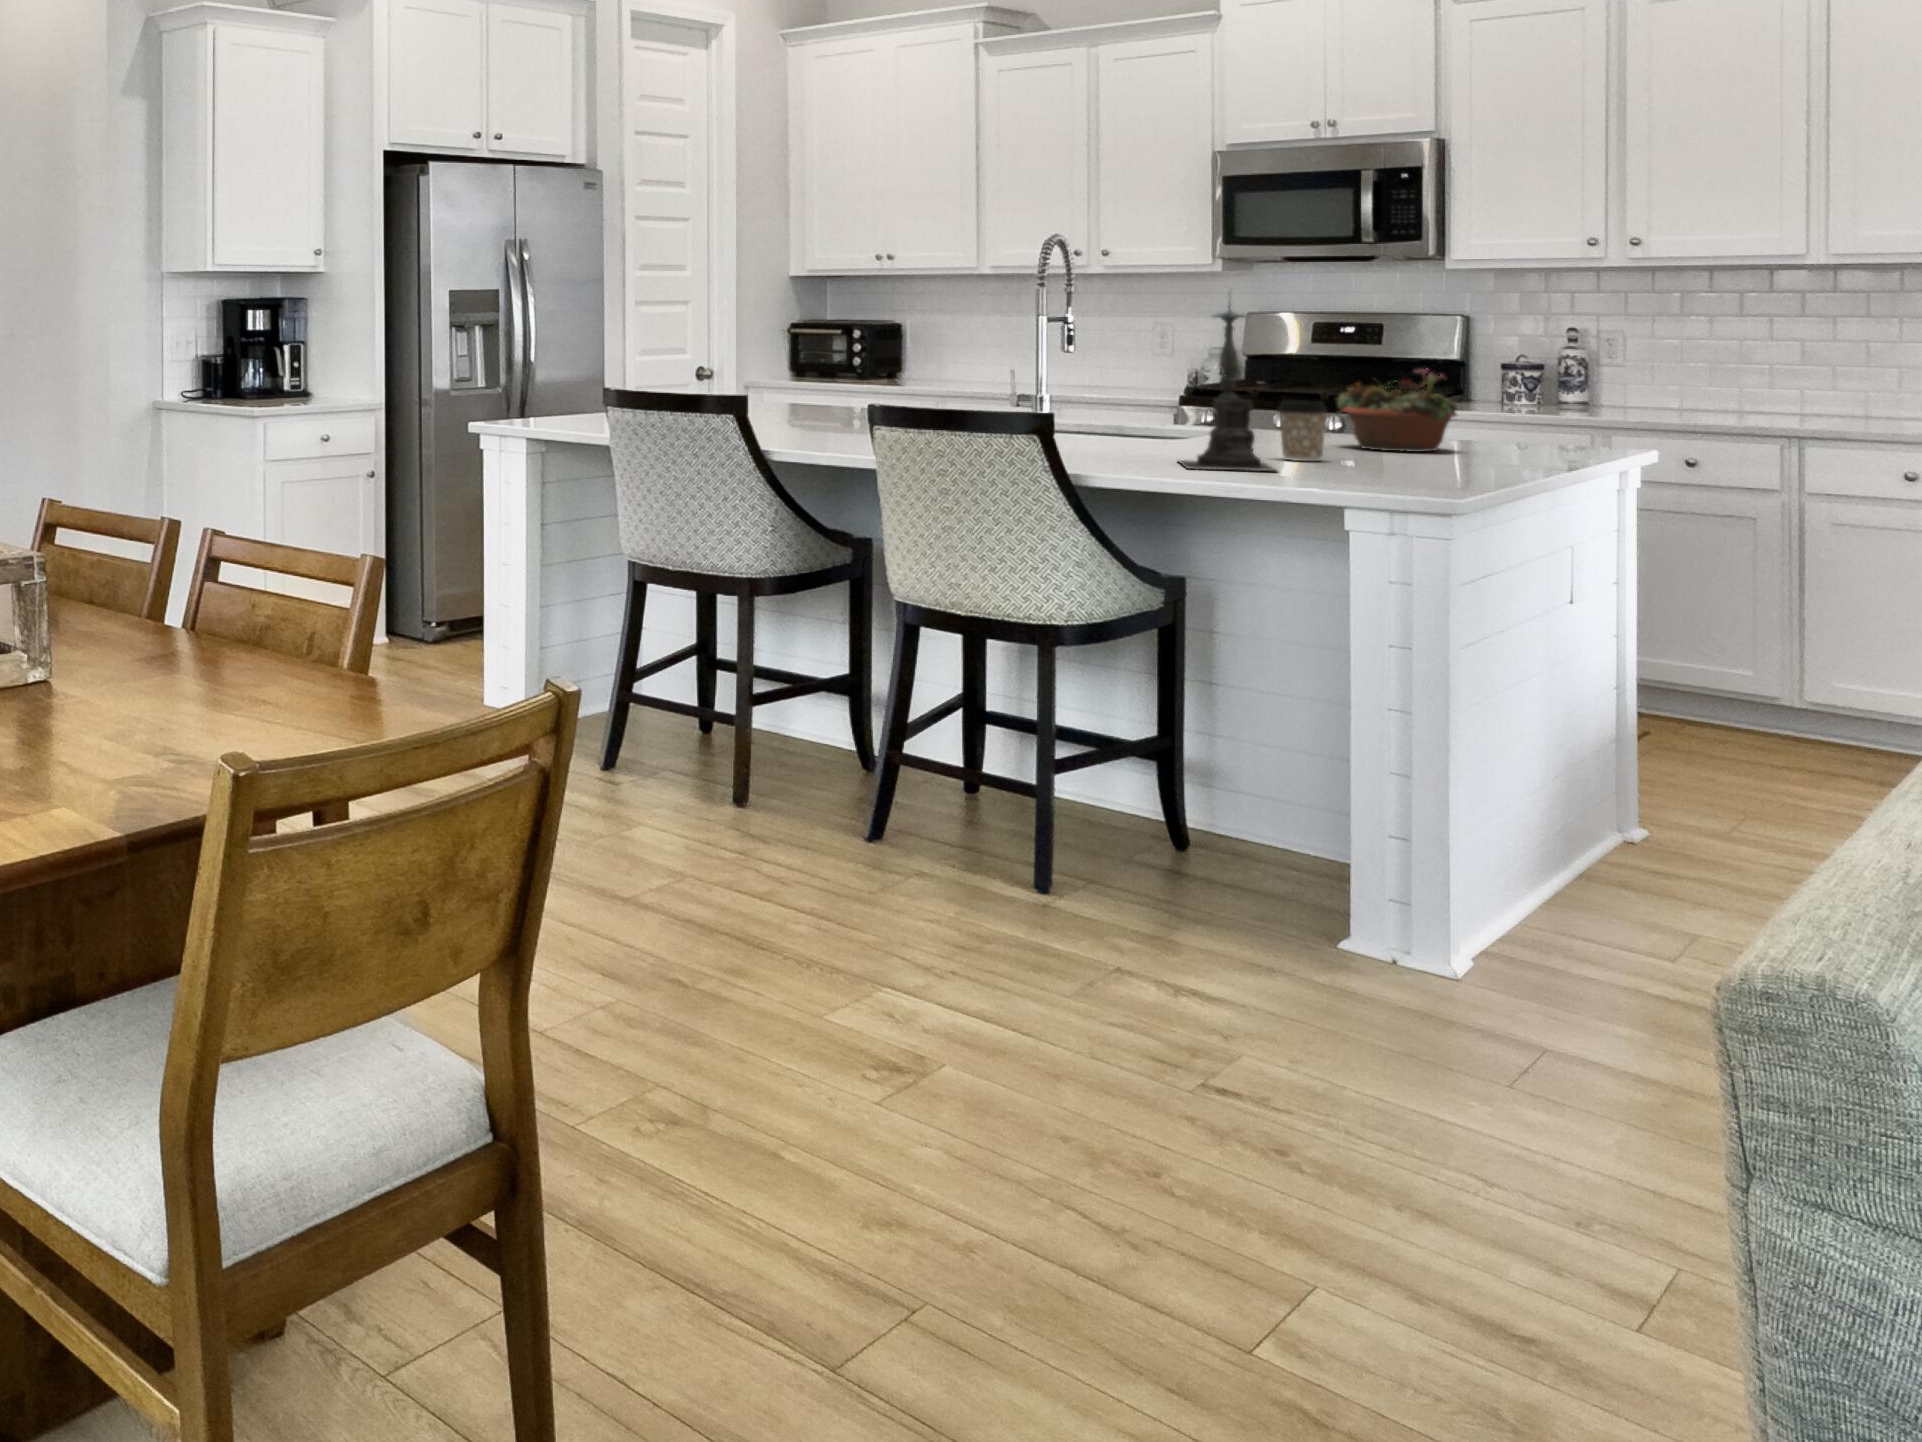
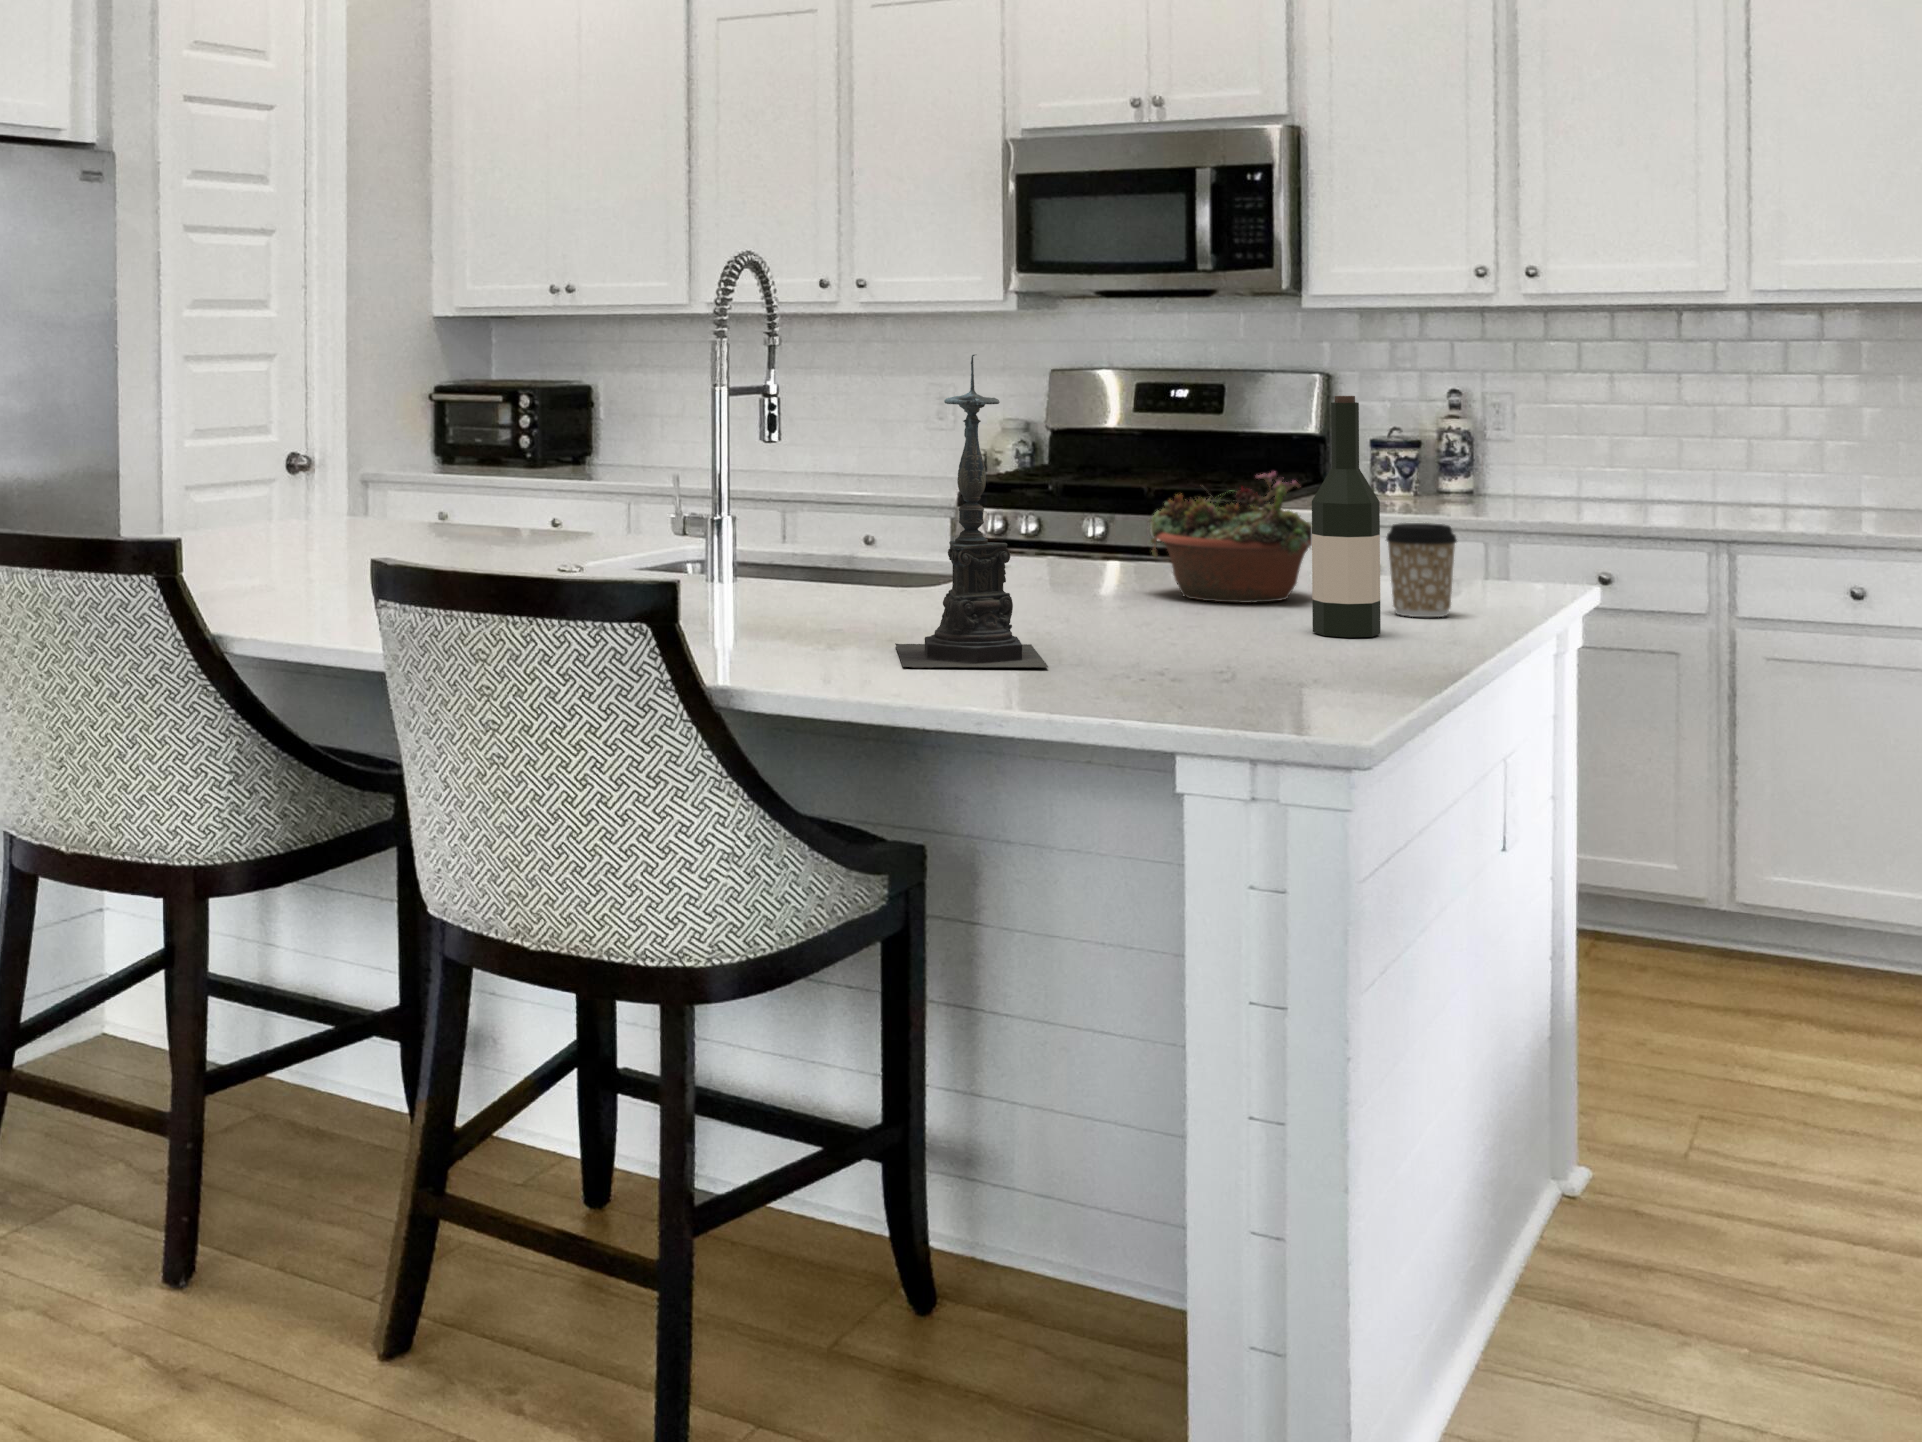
wine bottle: none [1454,317,1503,467] -> present [1312,396,1381,638]
coffee cup: present [1278,401,1327,461] -> present [1386,523,1457,617]

